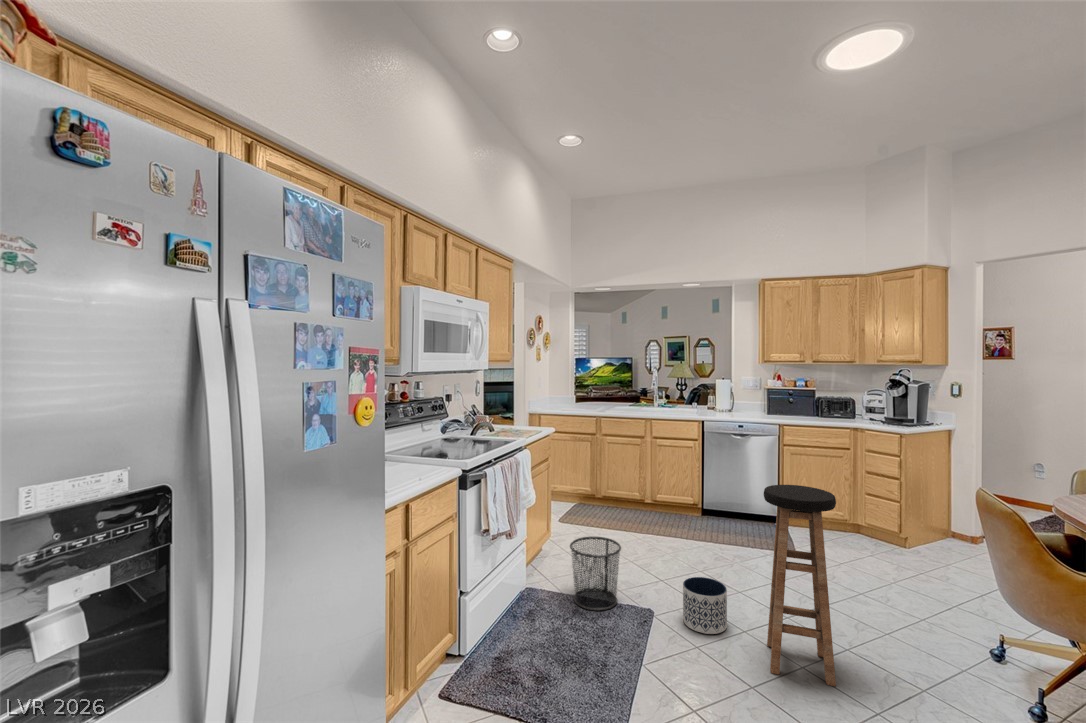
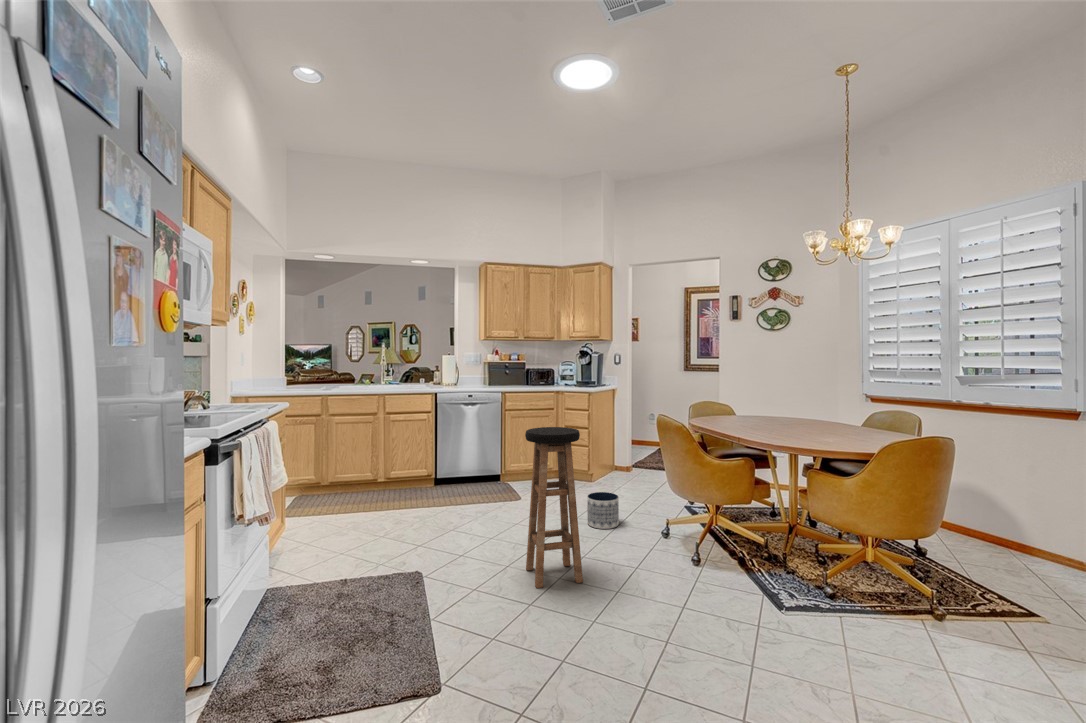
trash can: present [570,536,621,611] -> none [326,511,386,589]
planter: present [683,577,727,634] -> present [587,492,619,529]

